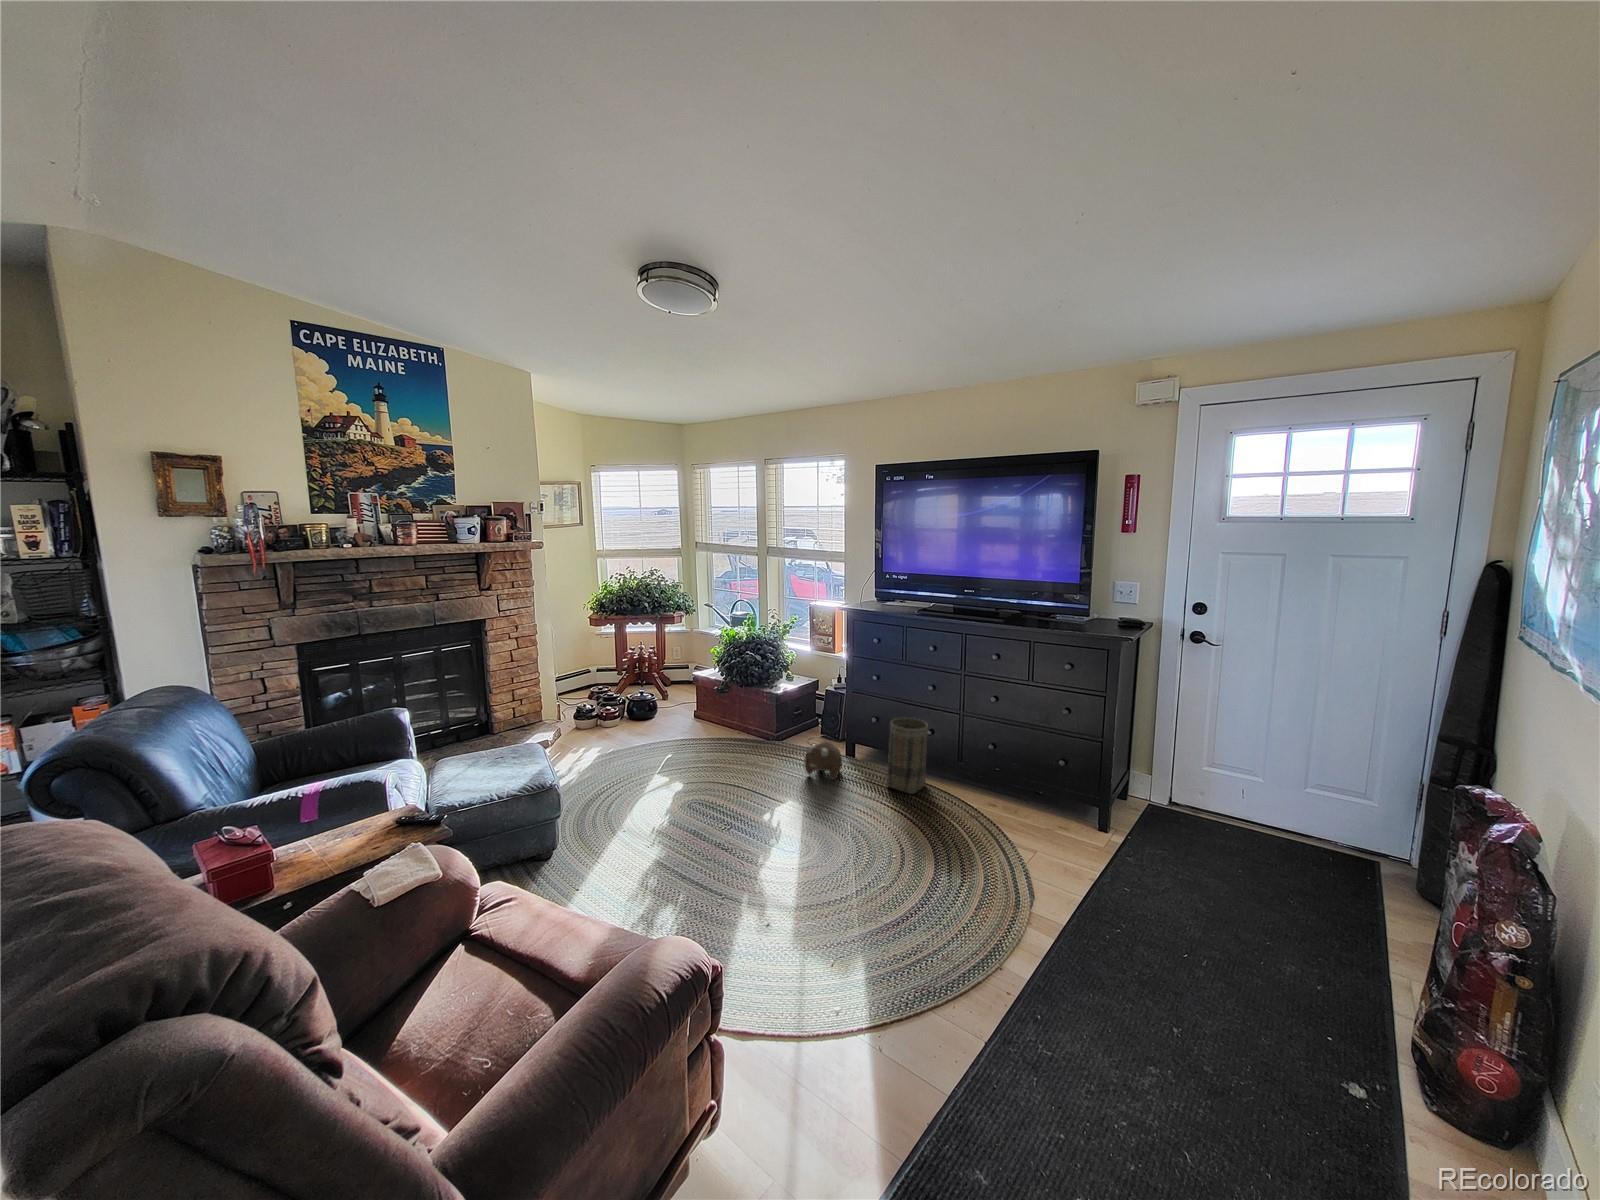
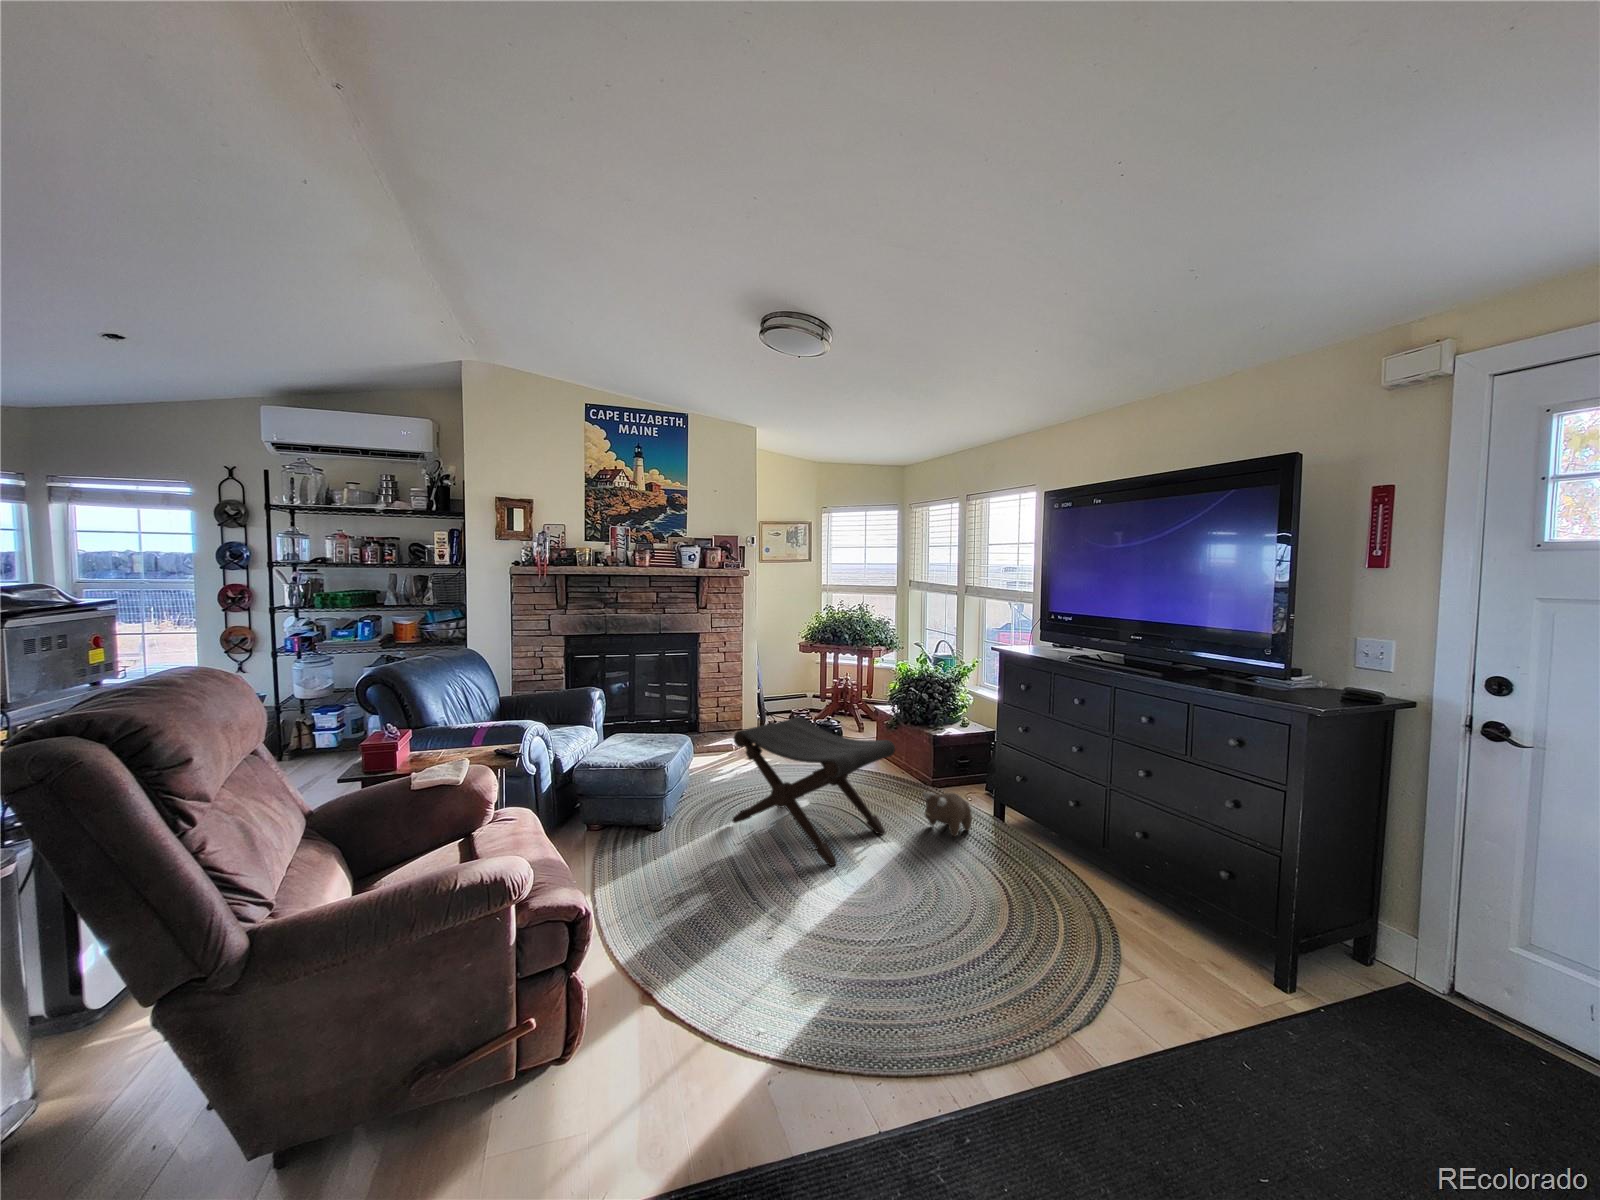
footstool: none [626,699,783,839] -> present [732,717,895,866]
basket: present [886,717,928,794] -> none [1008,781,1064,875]

